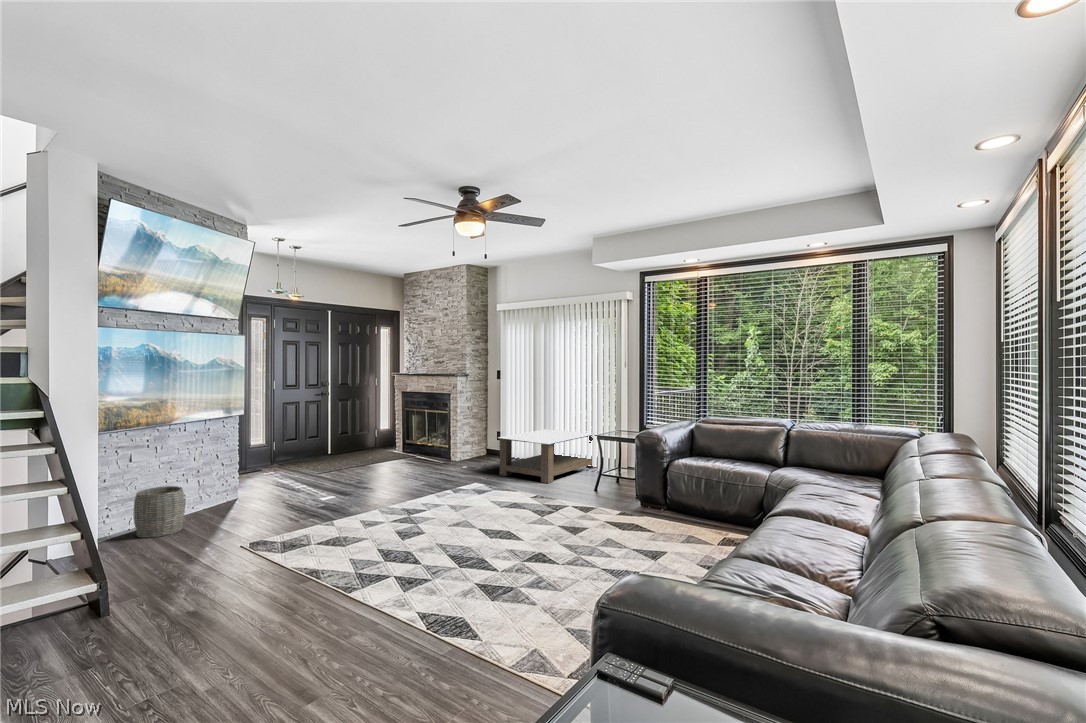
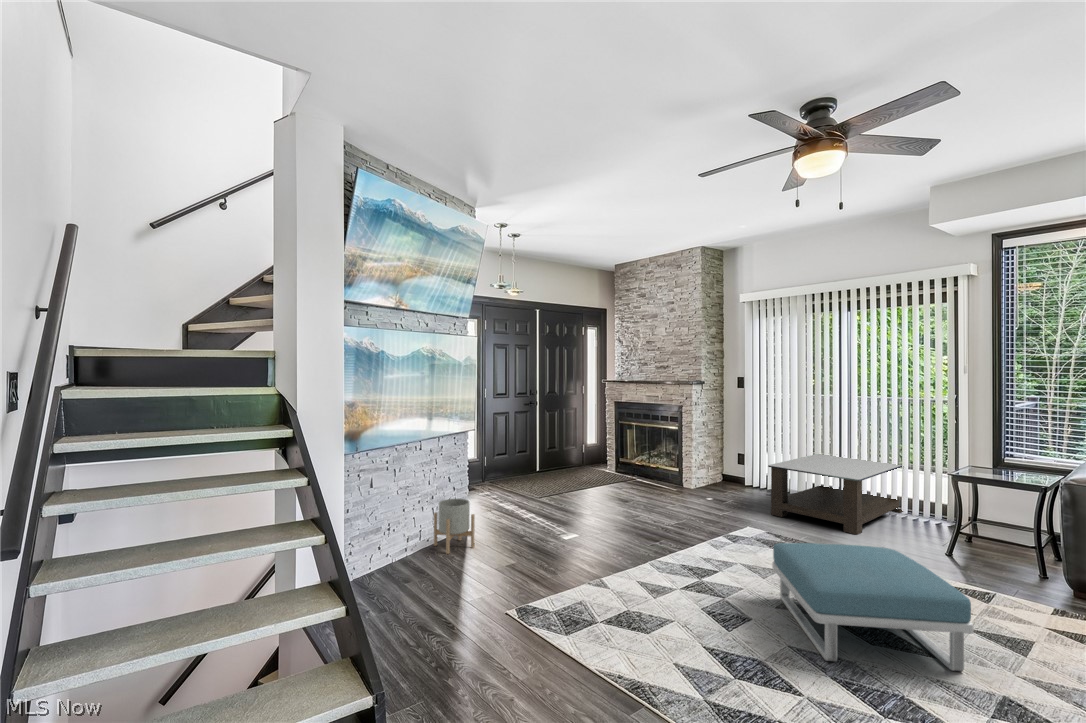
planter: none [197,473,235,517] -> present [434,499,475,554]
footstool: none [447,482,538,548] -> present [772,543,974,671]
woven basket: present [134,486,185,538] -> none [376,517,428,583]

